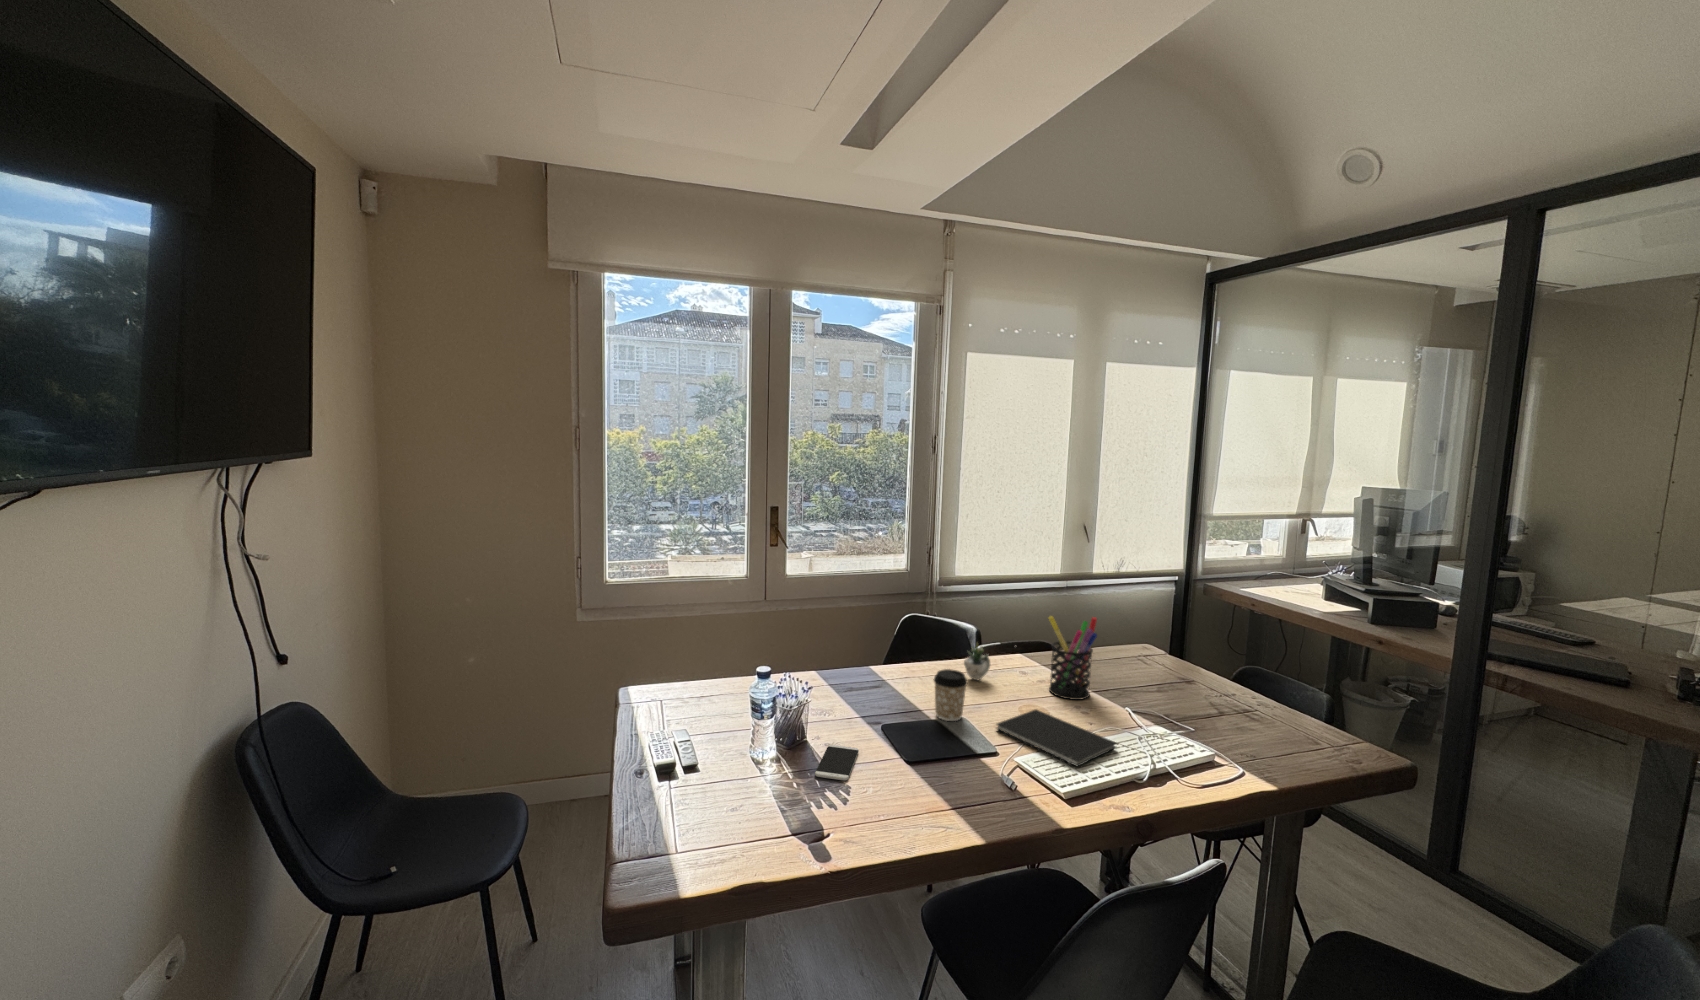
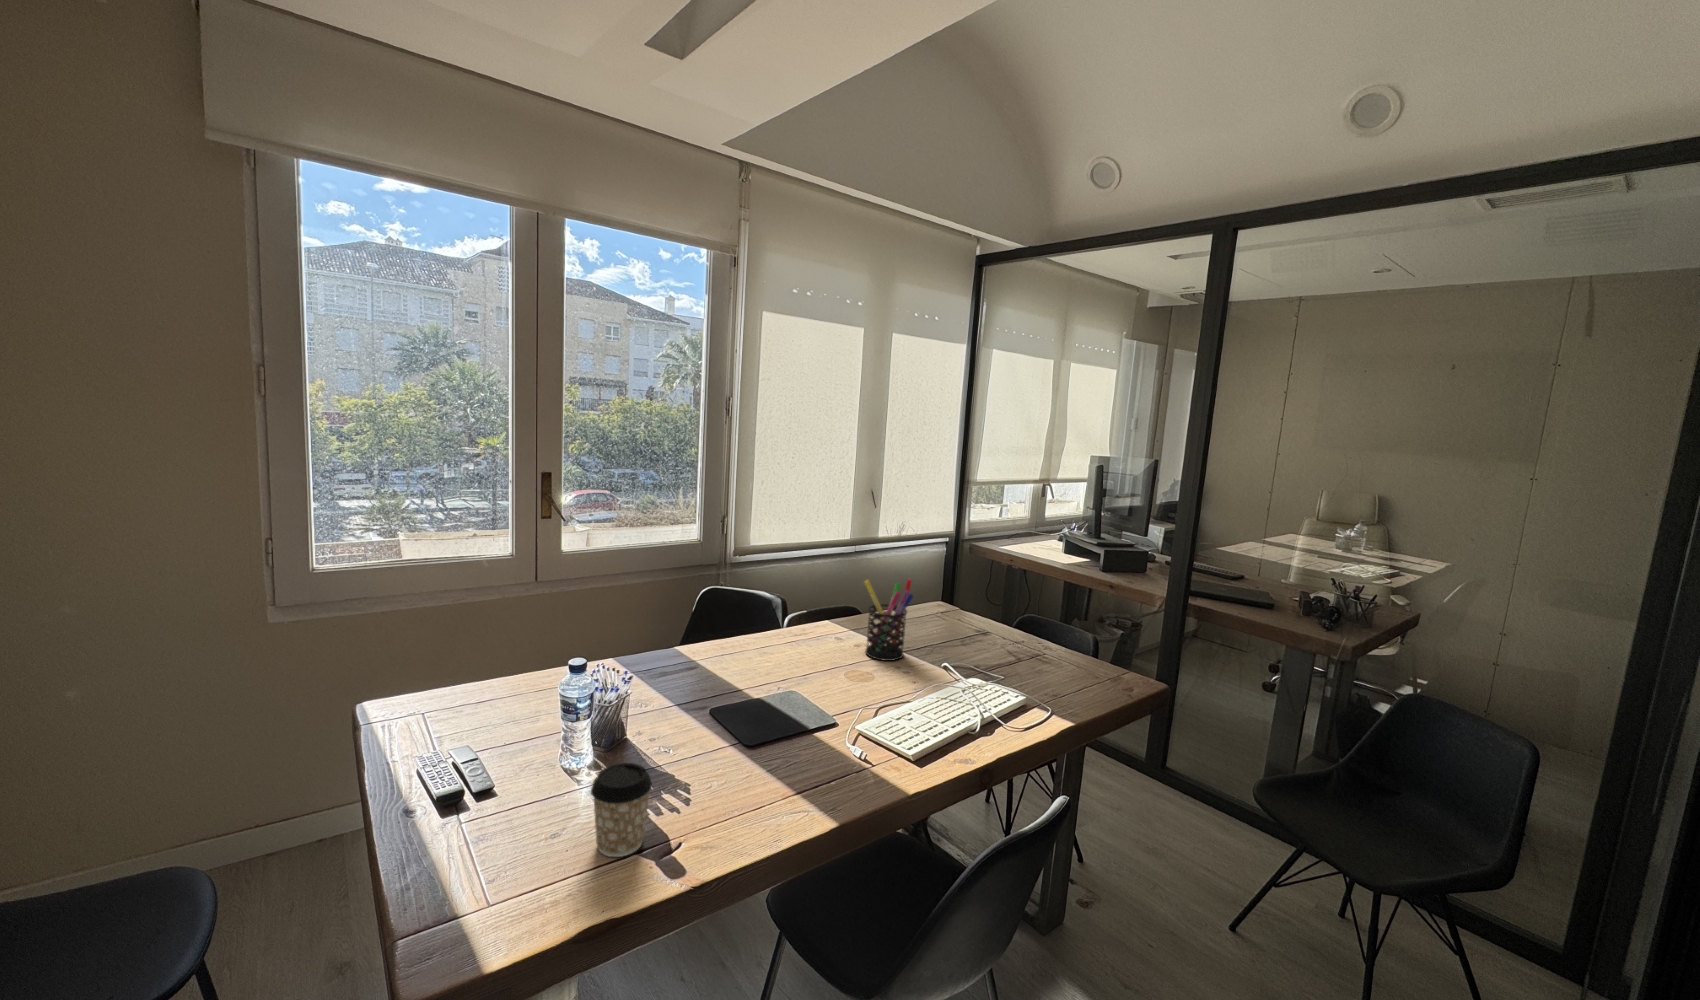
succulent plant: present [964,644,990,680] -> none [781,612,835,651]
coffee cup: present [933,669,967,721] -> present [591,763,652,857]
notebook: present [997,710,1116,766] -> none [827,674,943,726]
smartphone: present [815,745,859,780] -> none [647,739,691,779]

